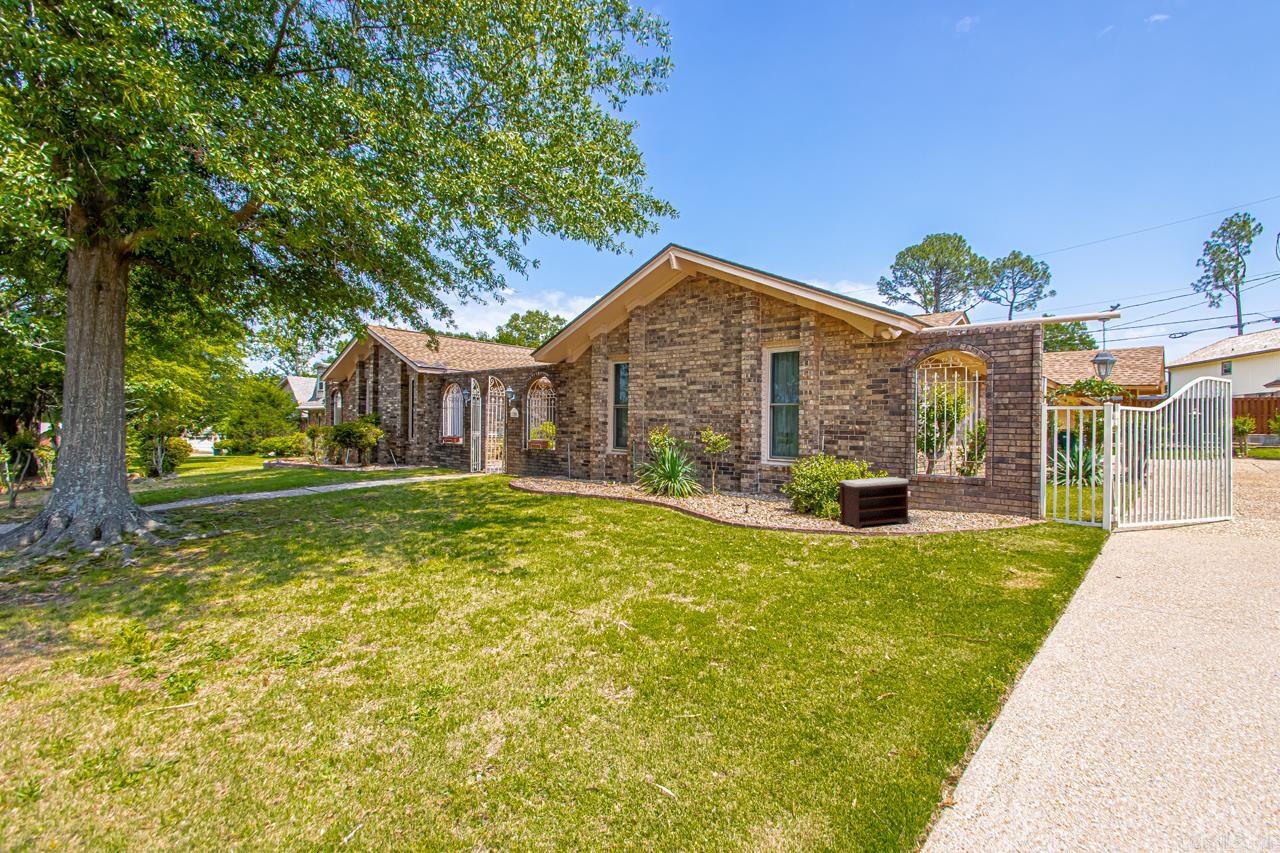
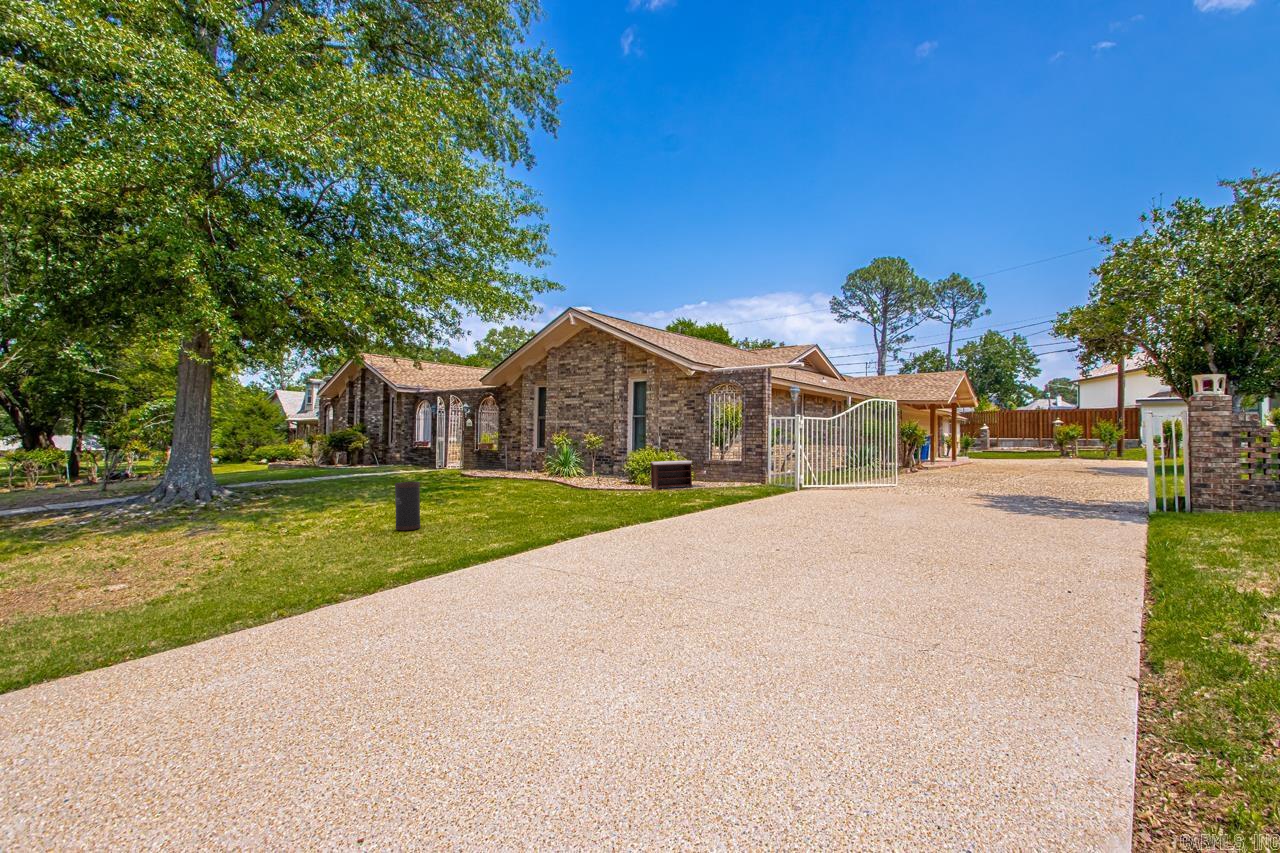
trash can: none [408,616,491,802] -> present [395,482,420,531]

